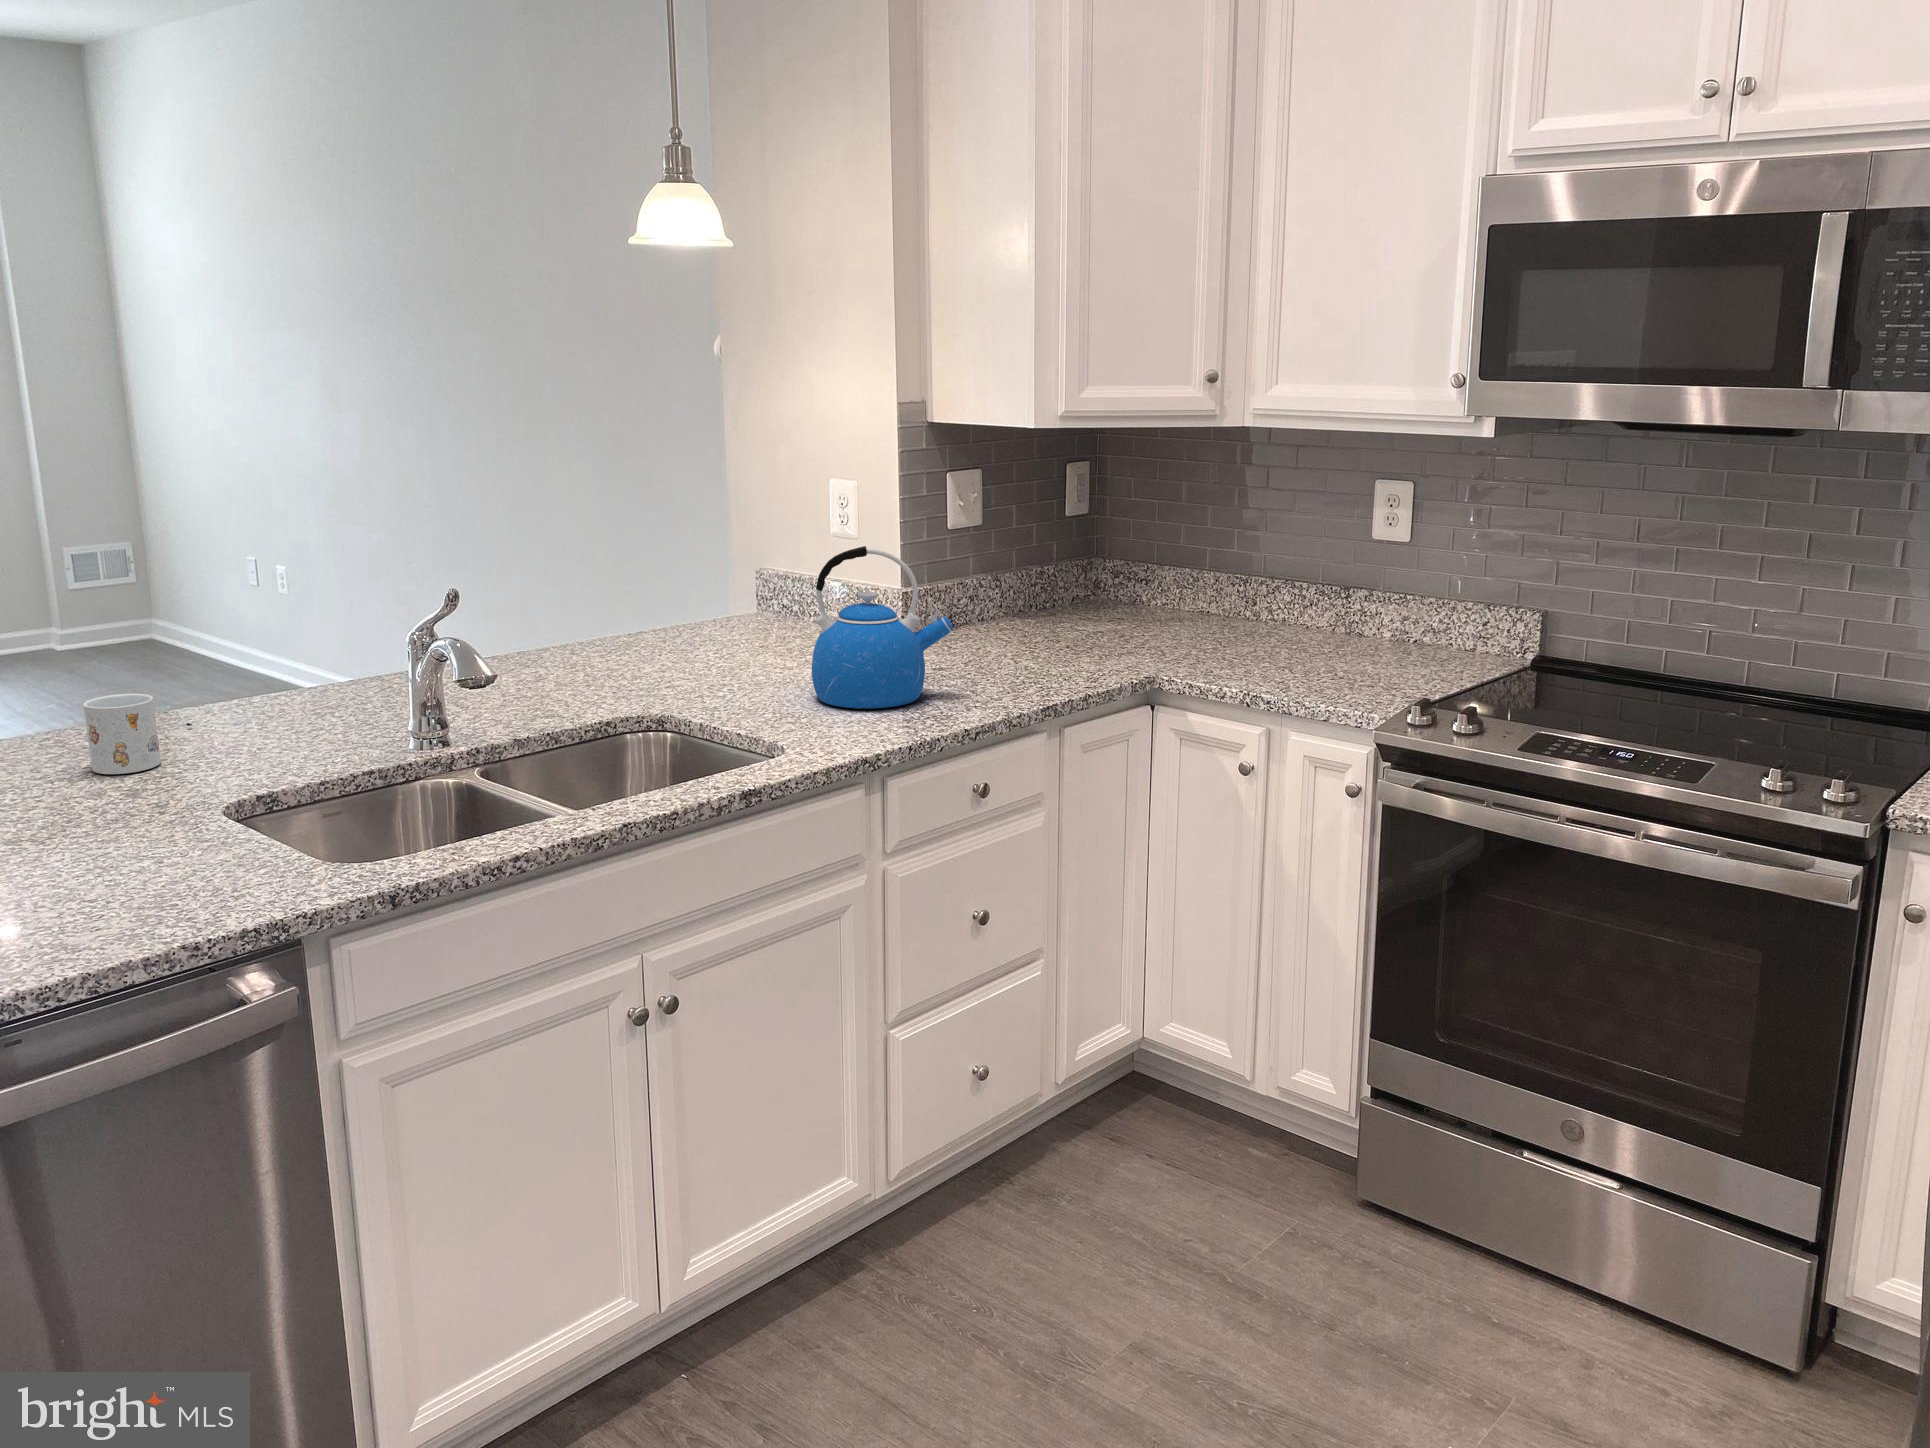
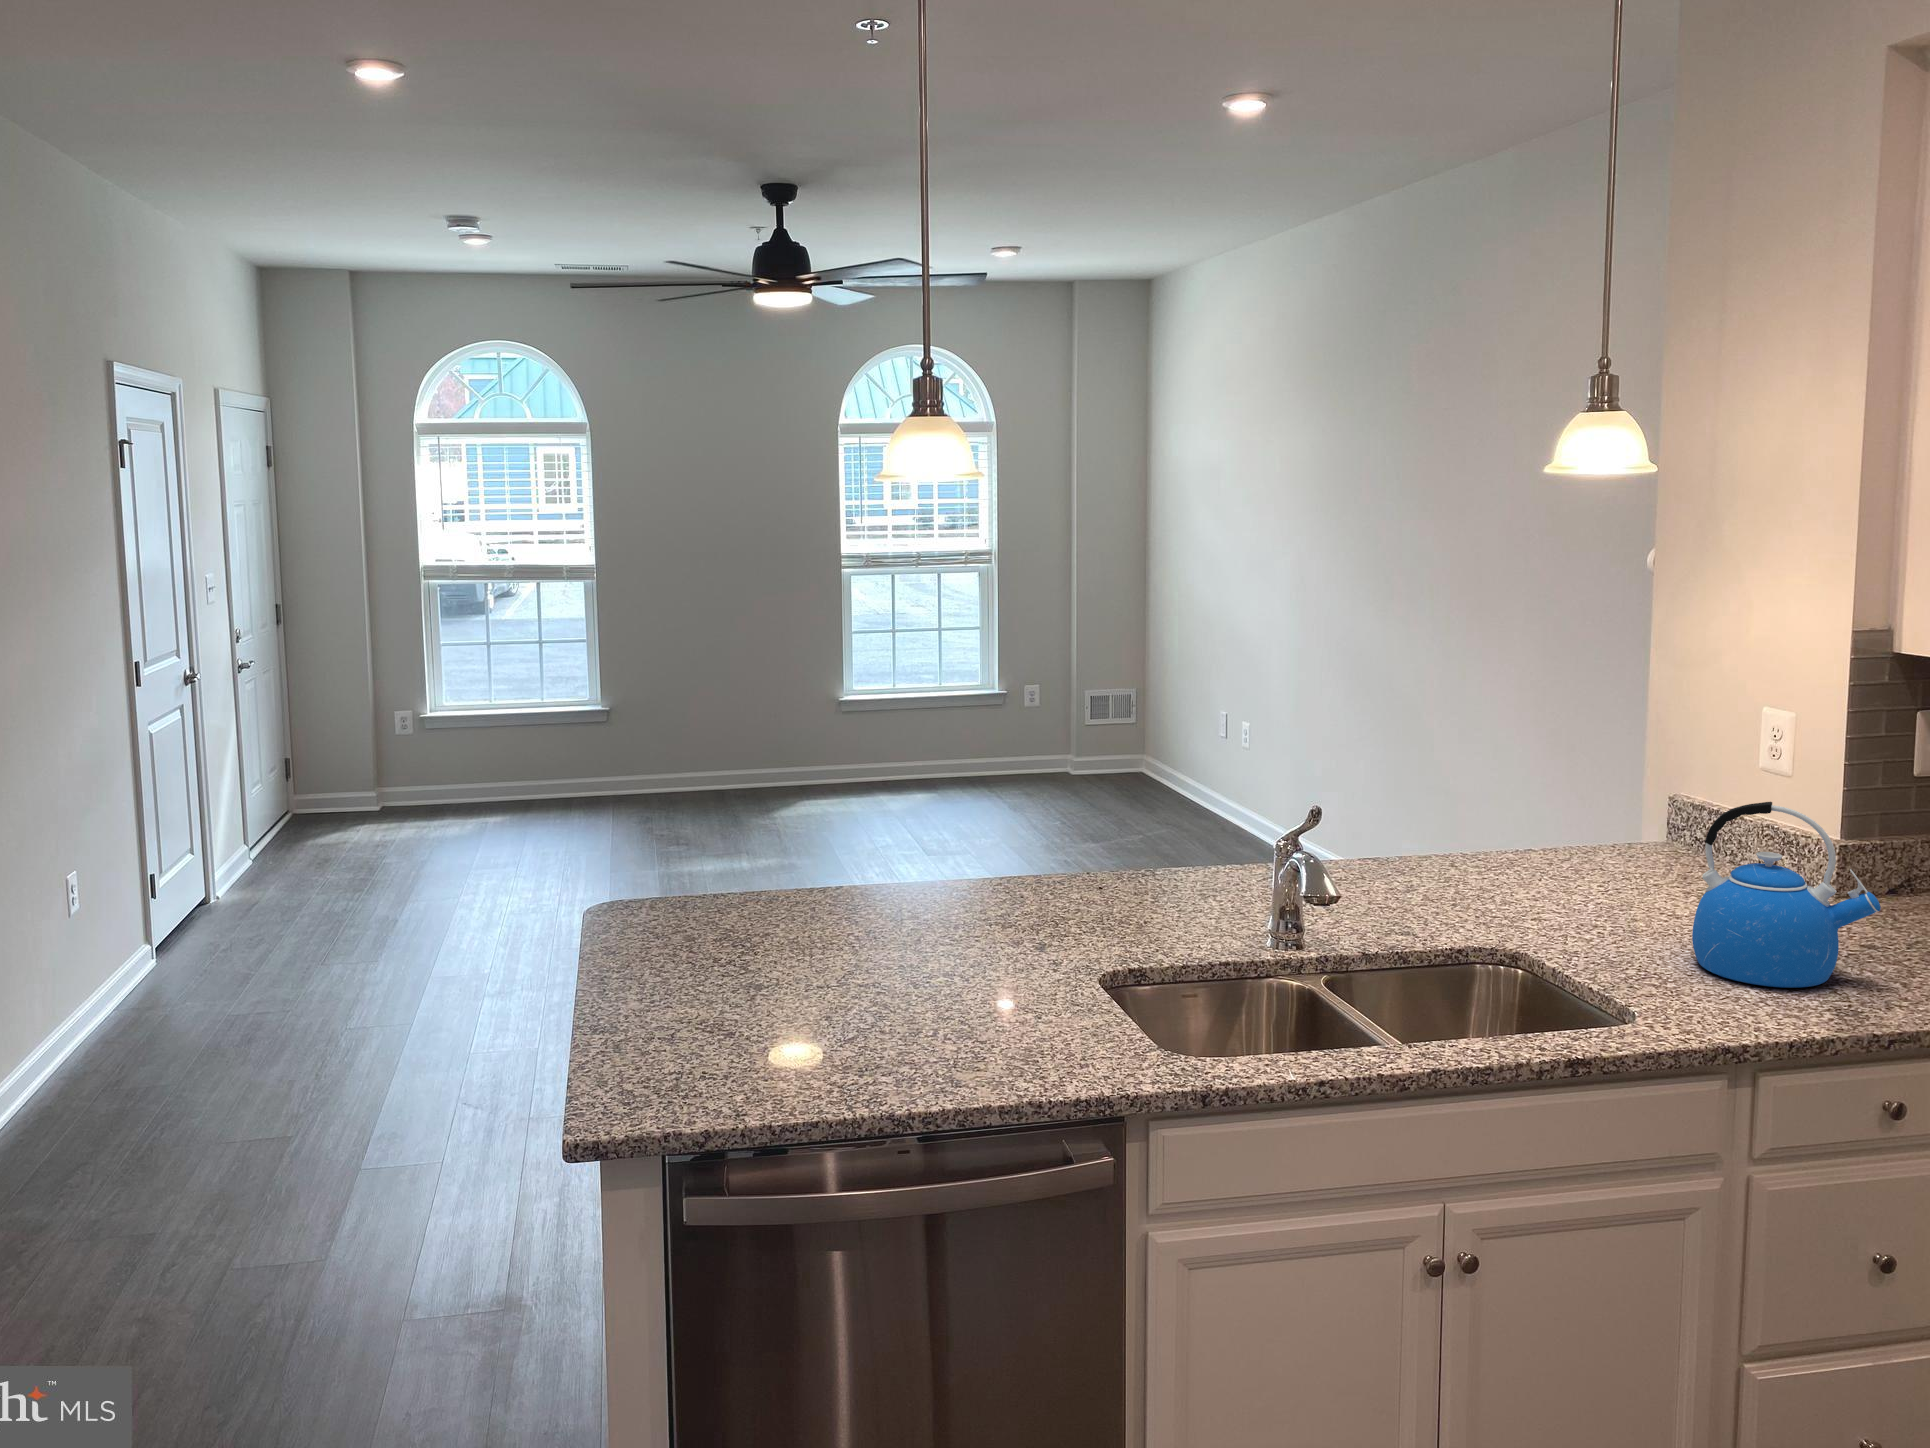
mug: present [83,694,161,774] -> none [1022,862,1071,928]

